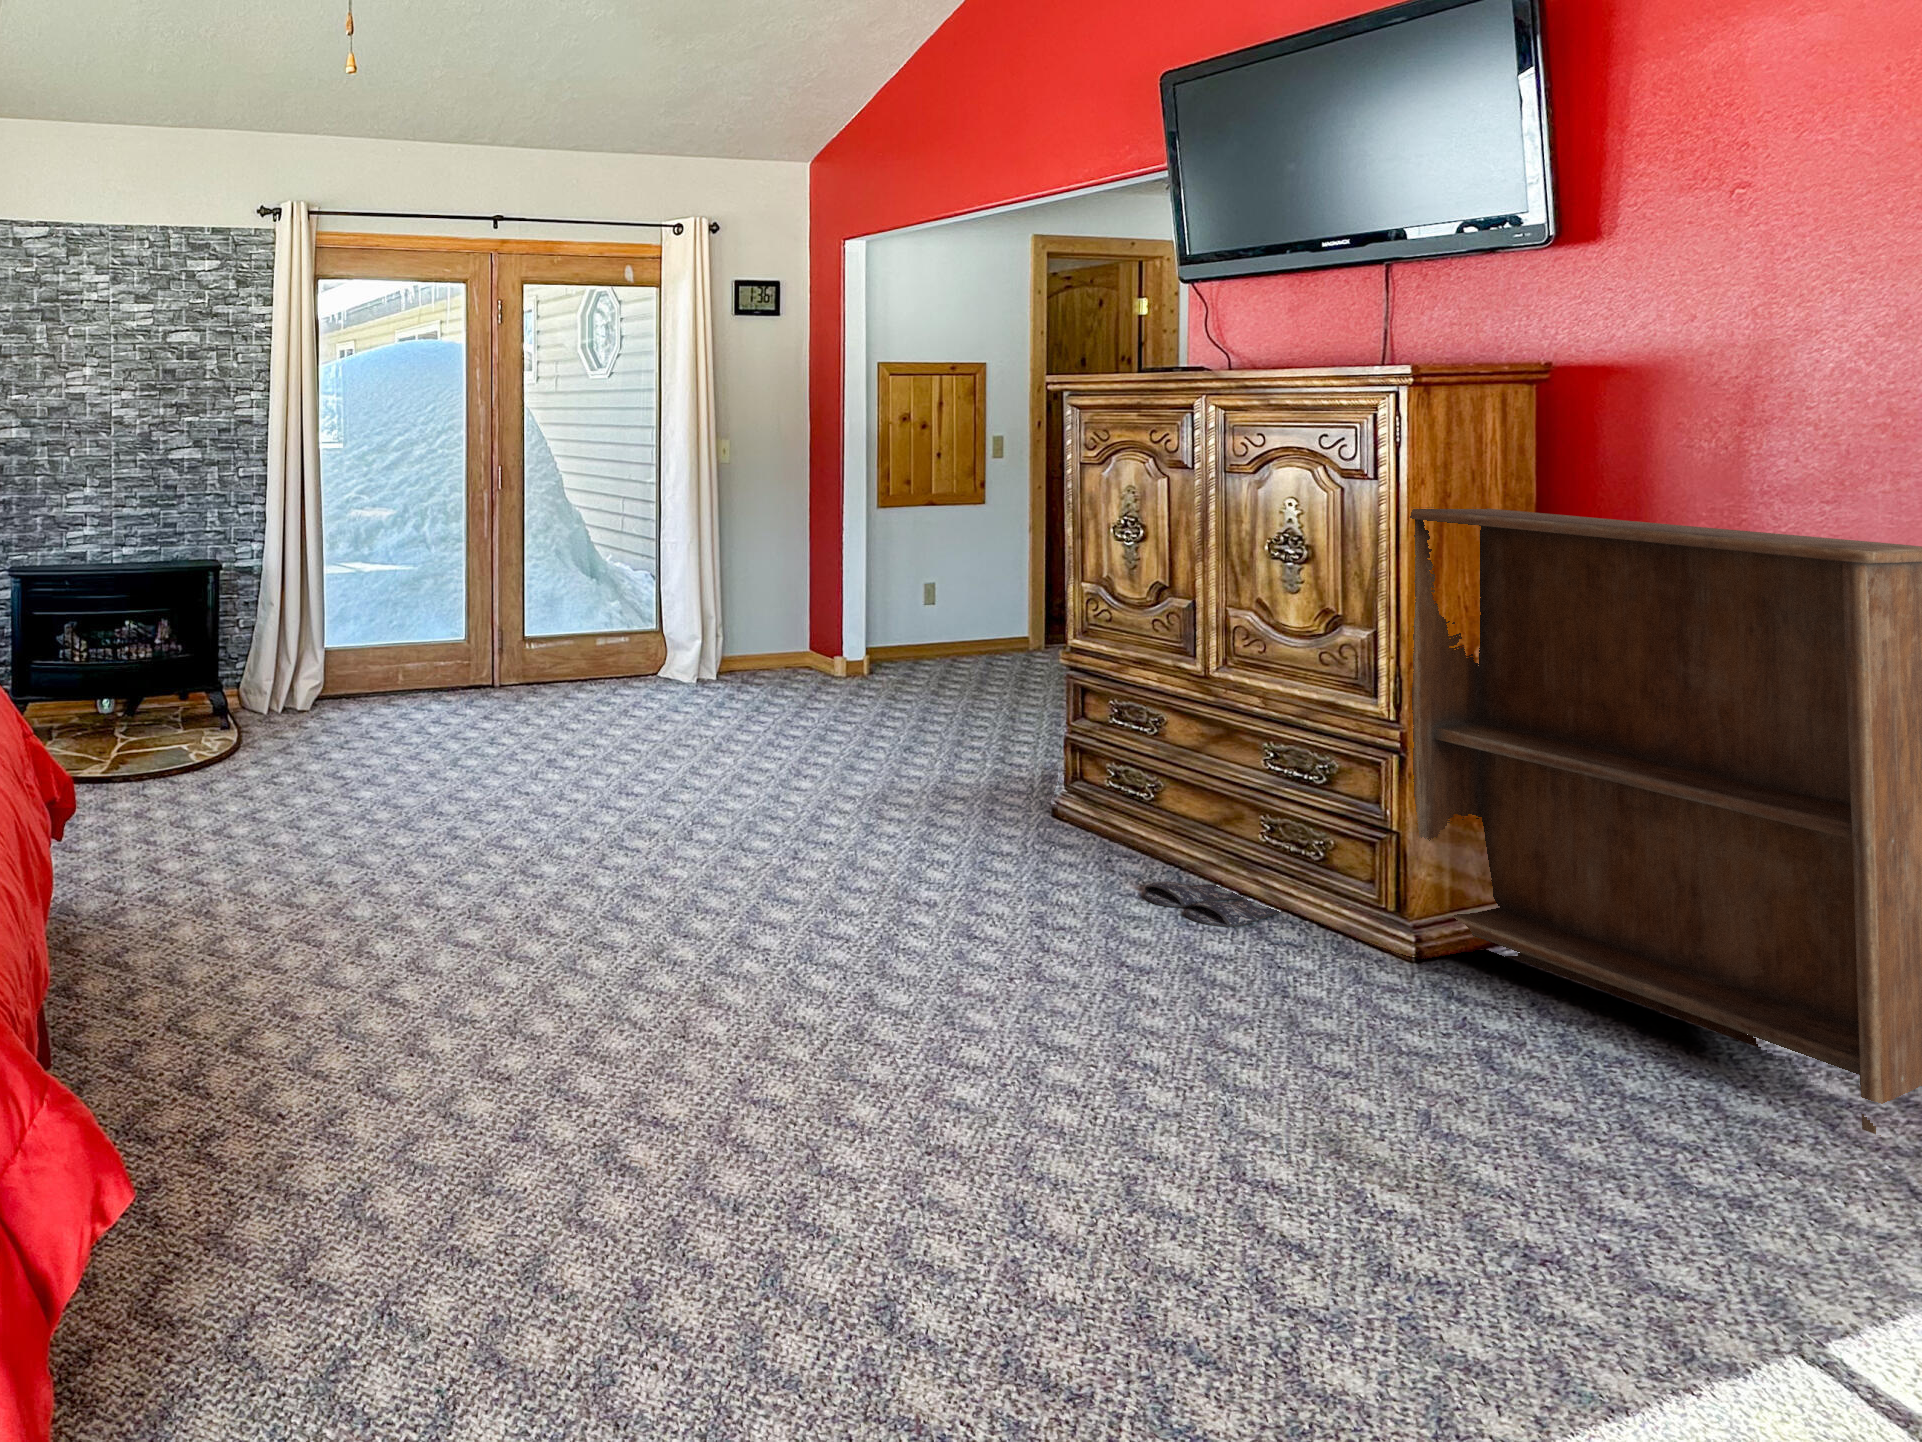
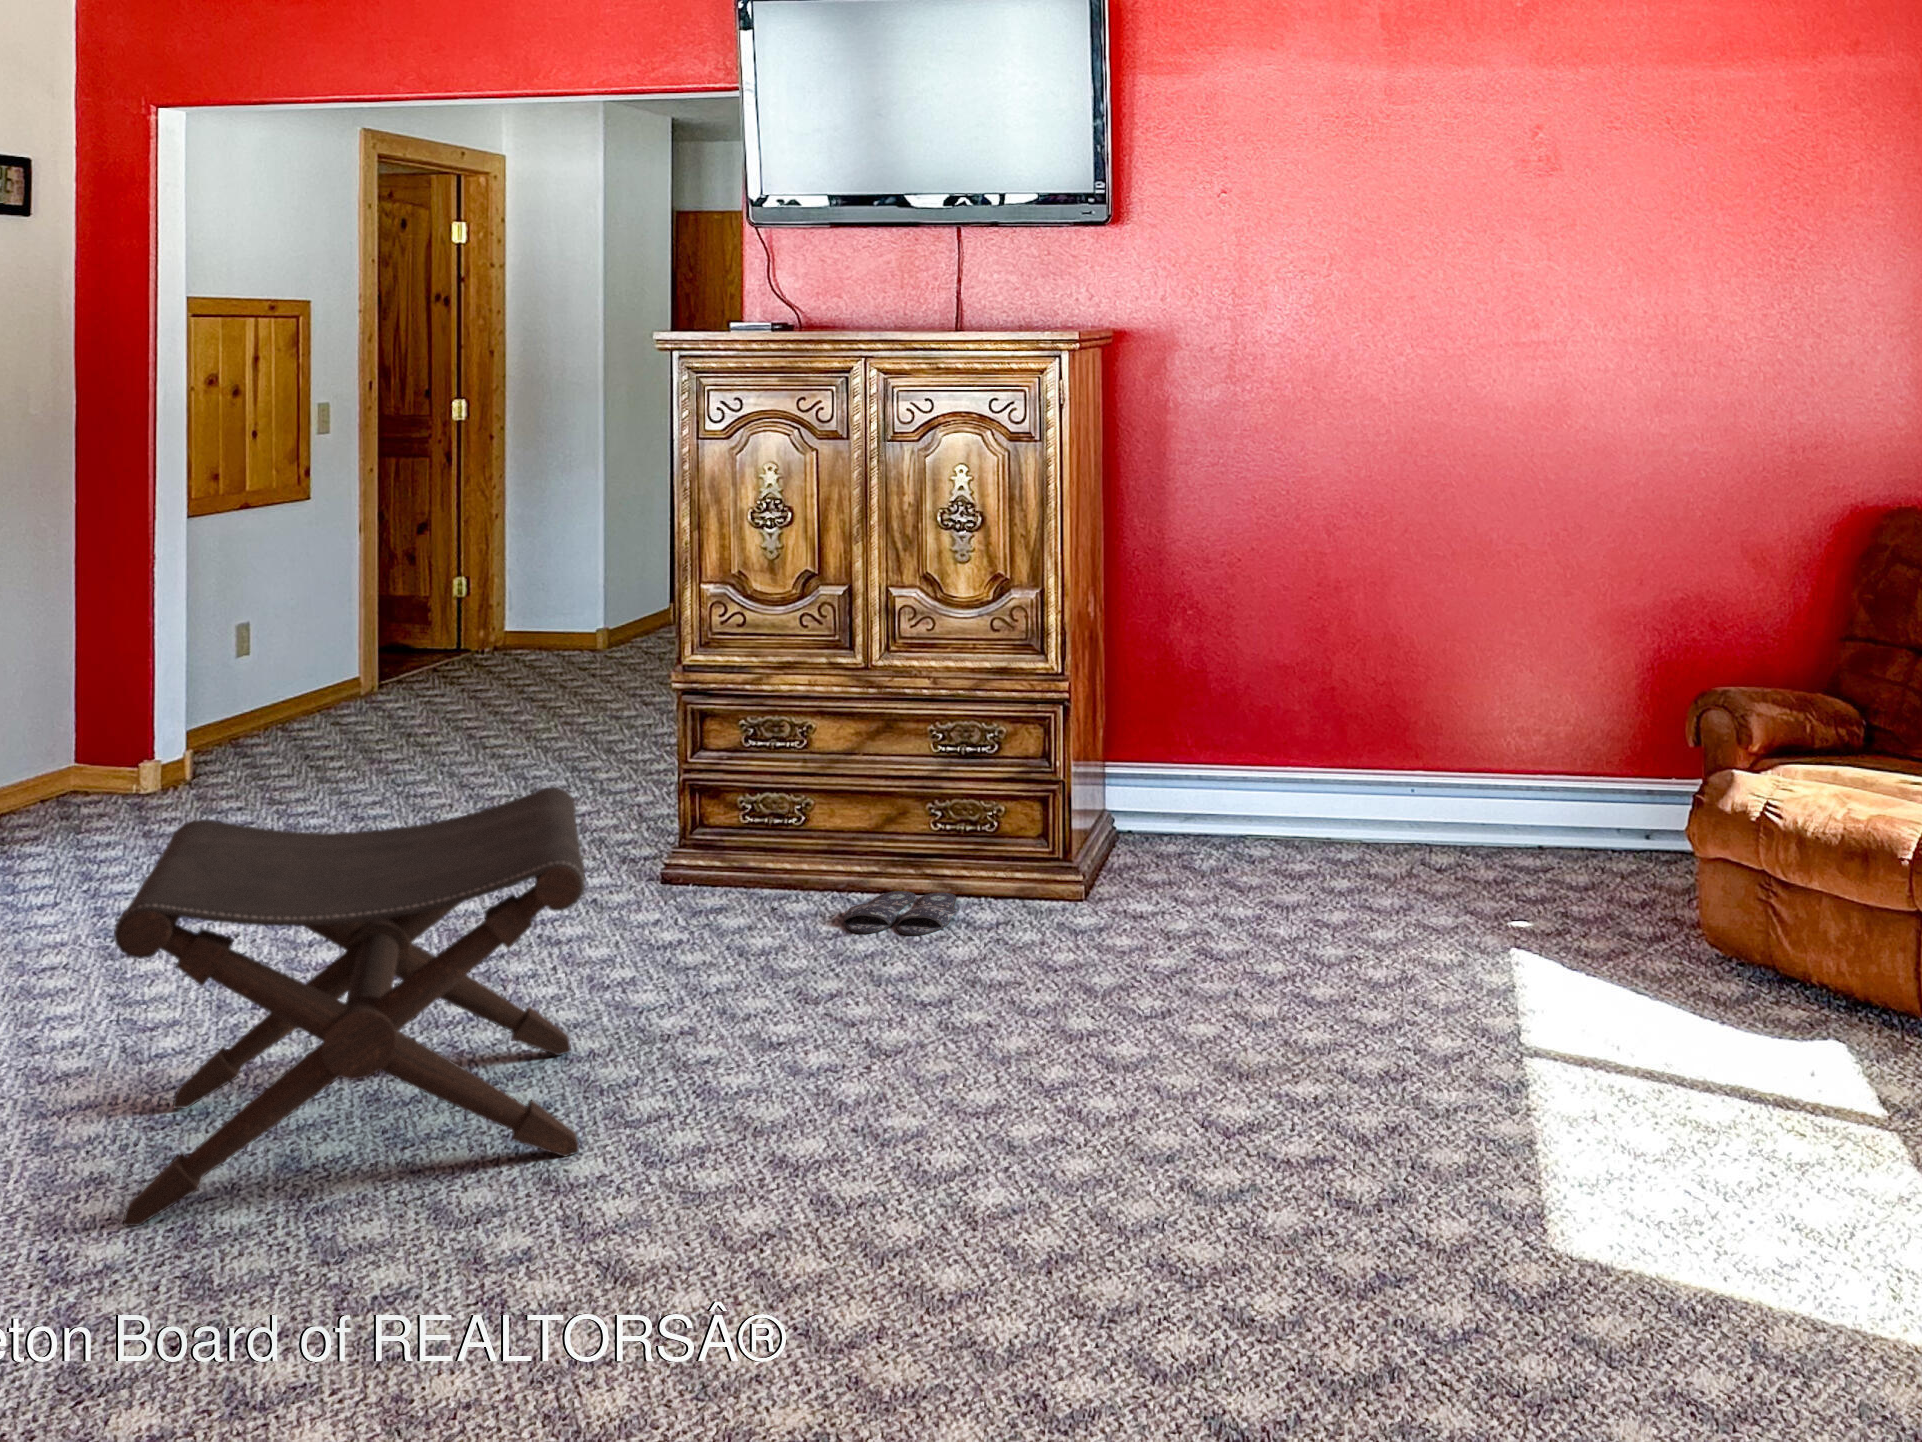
bookshelf: present [1410,507,1922,1136] -> none [1067,456,1408,904]
footstool: none [528,651,847,933] -> present [114,788,585,1226]

